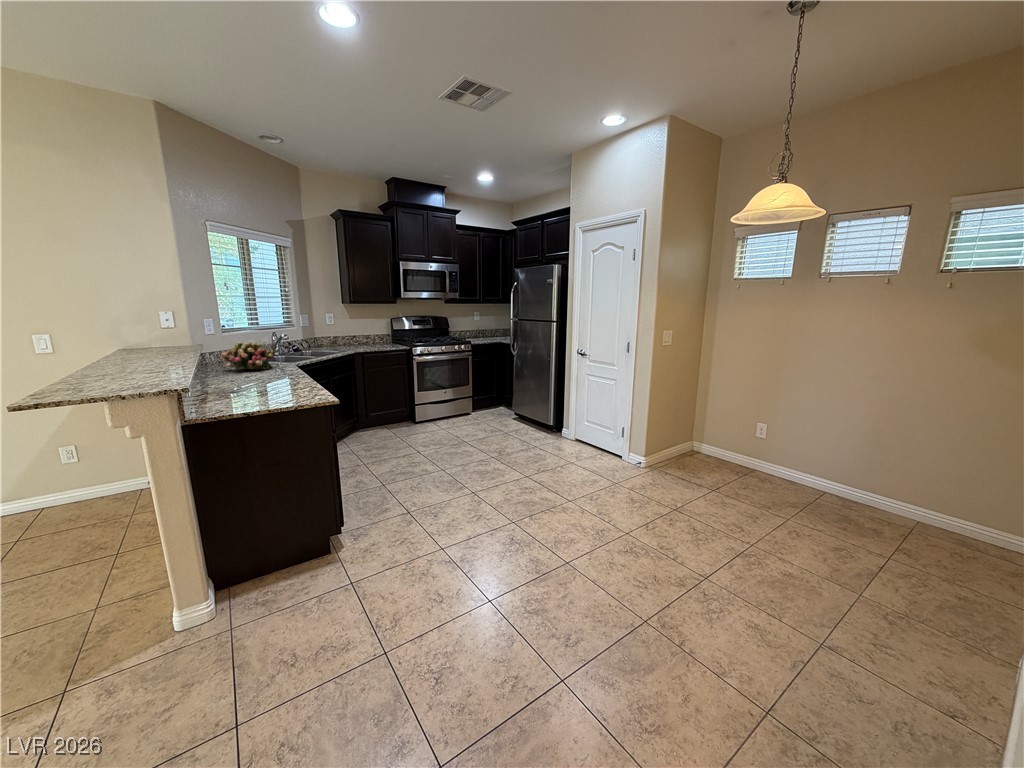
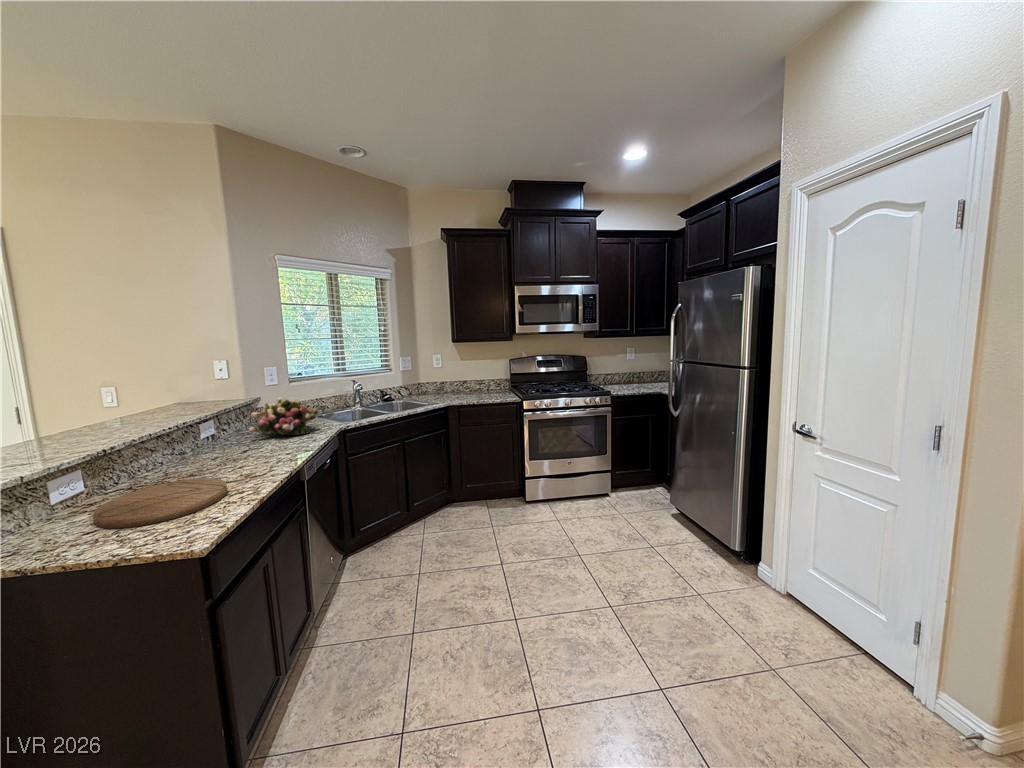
cutting board: none [217,384,292,403] -> present [93,478,227,528]

